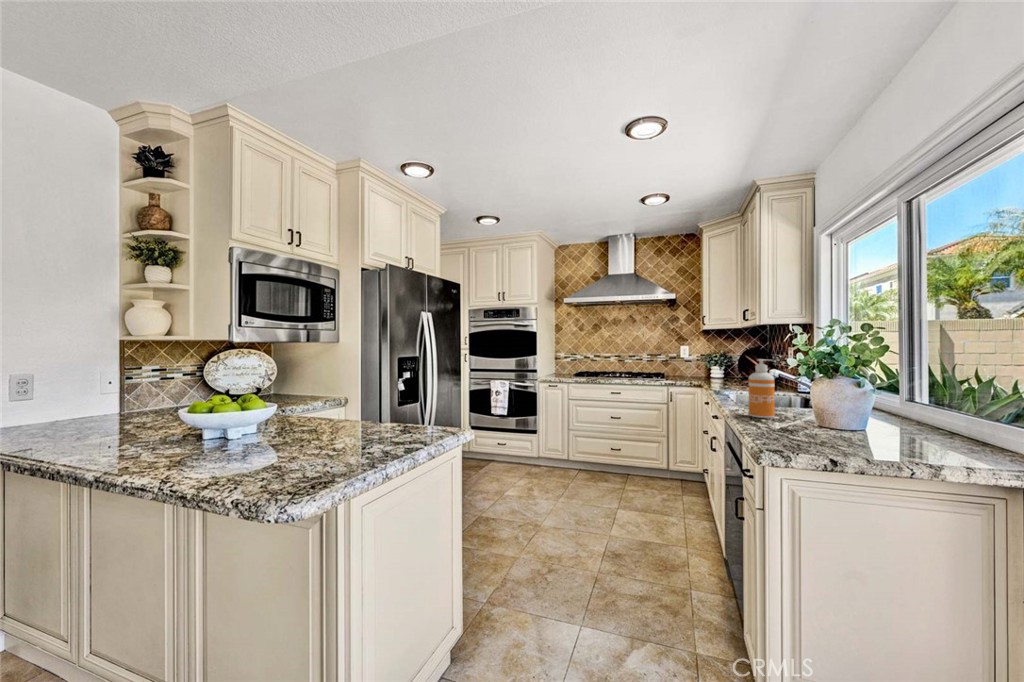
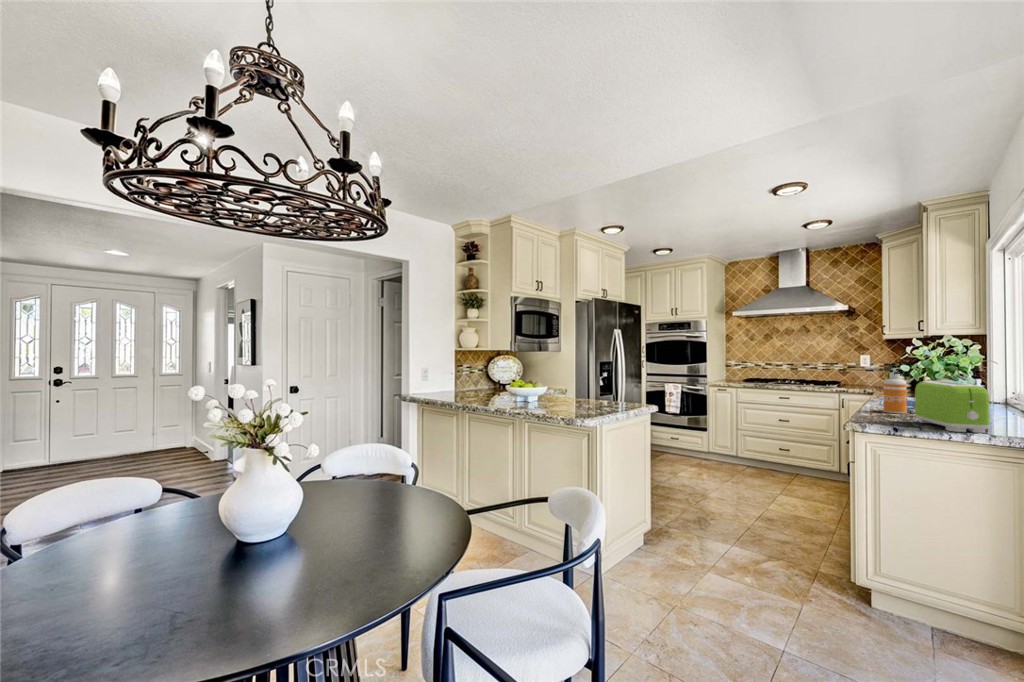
toaster: none [807,376,923,453] -> present [915,381,990,433]

